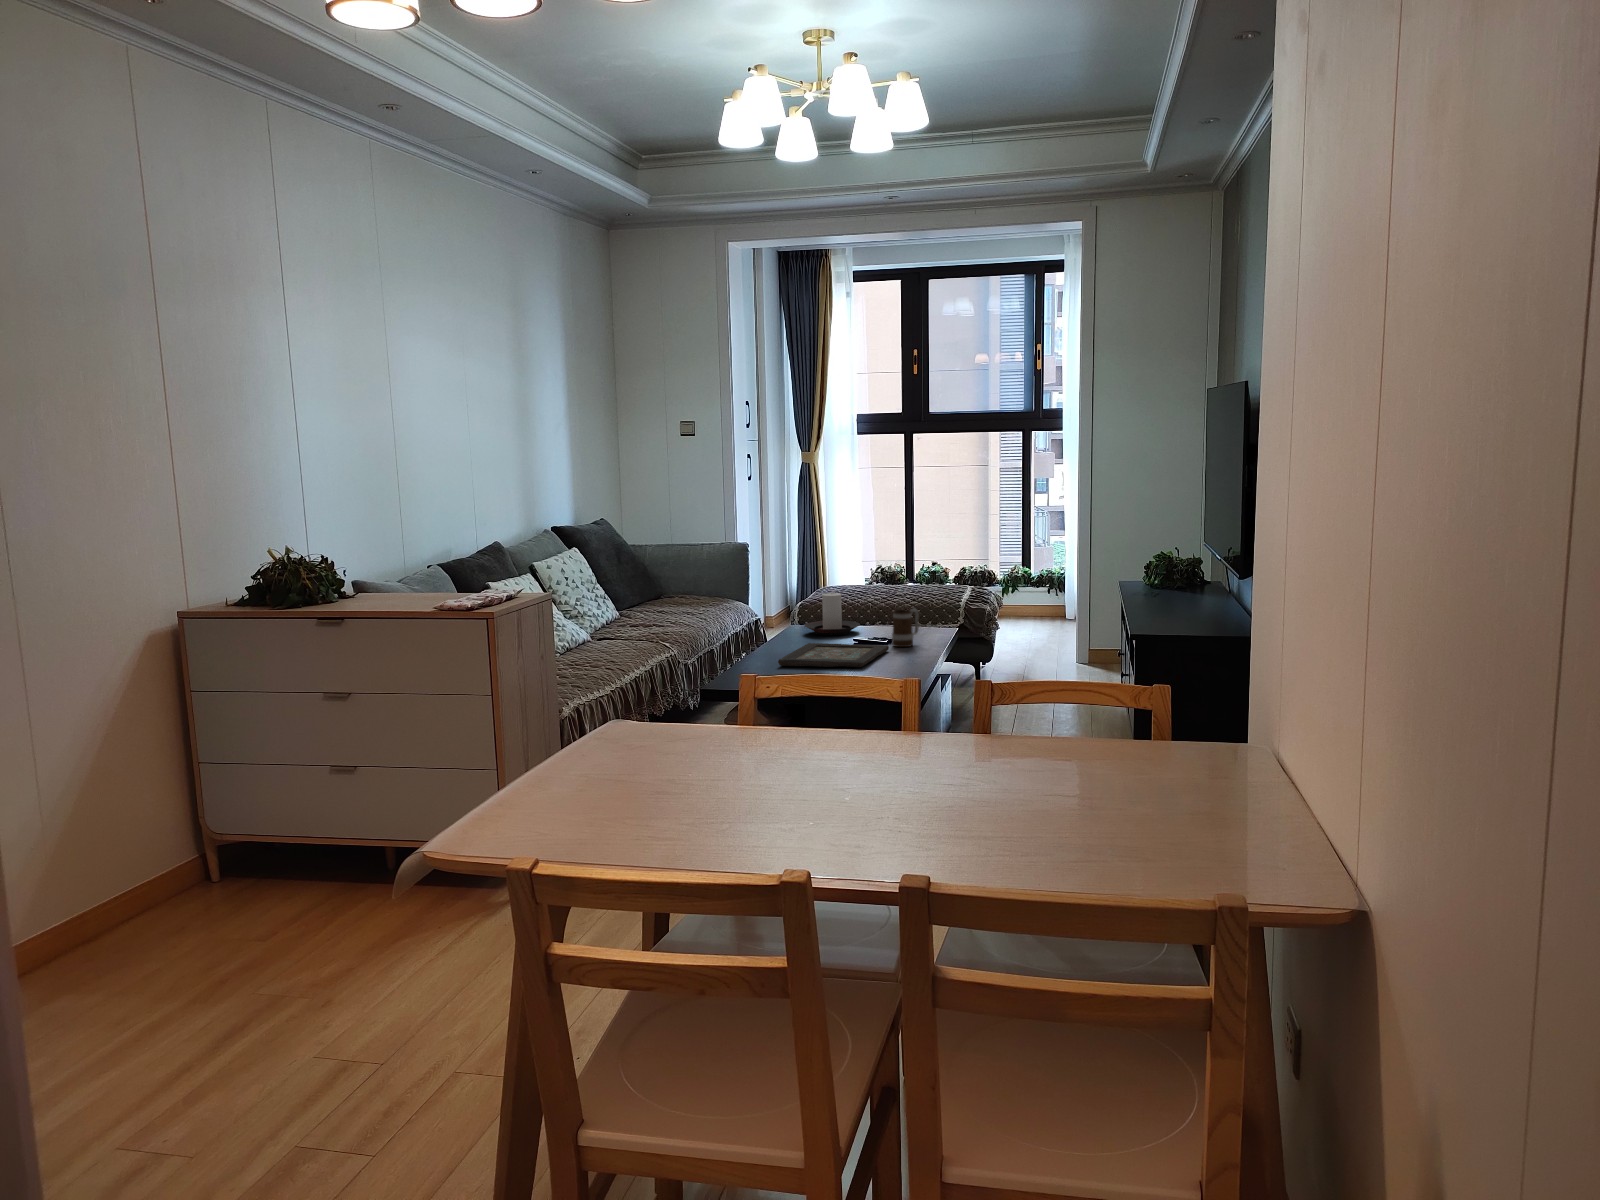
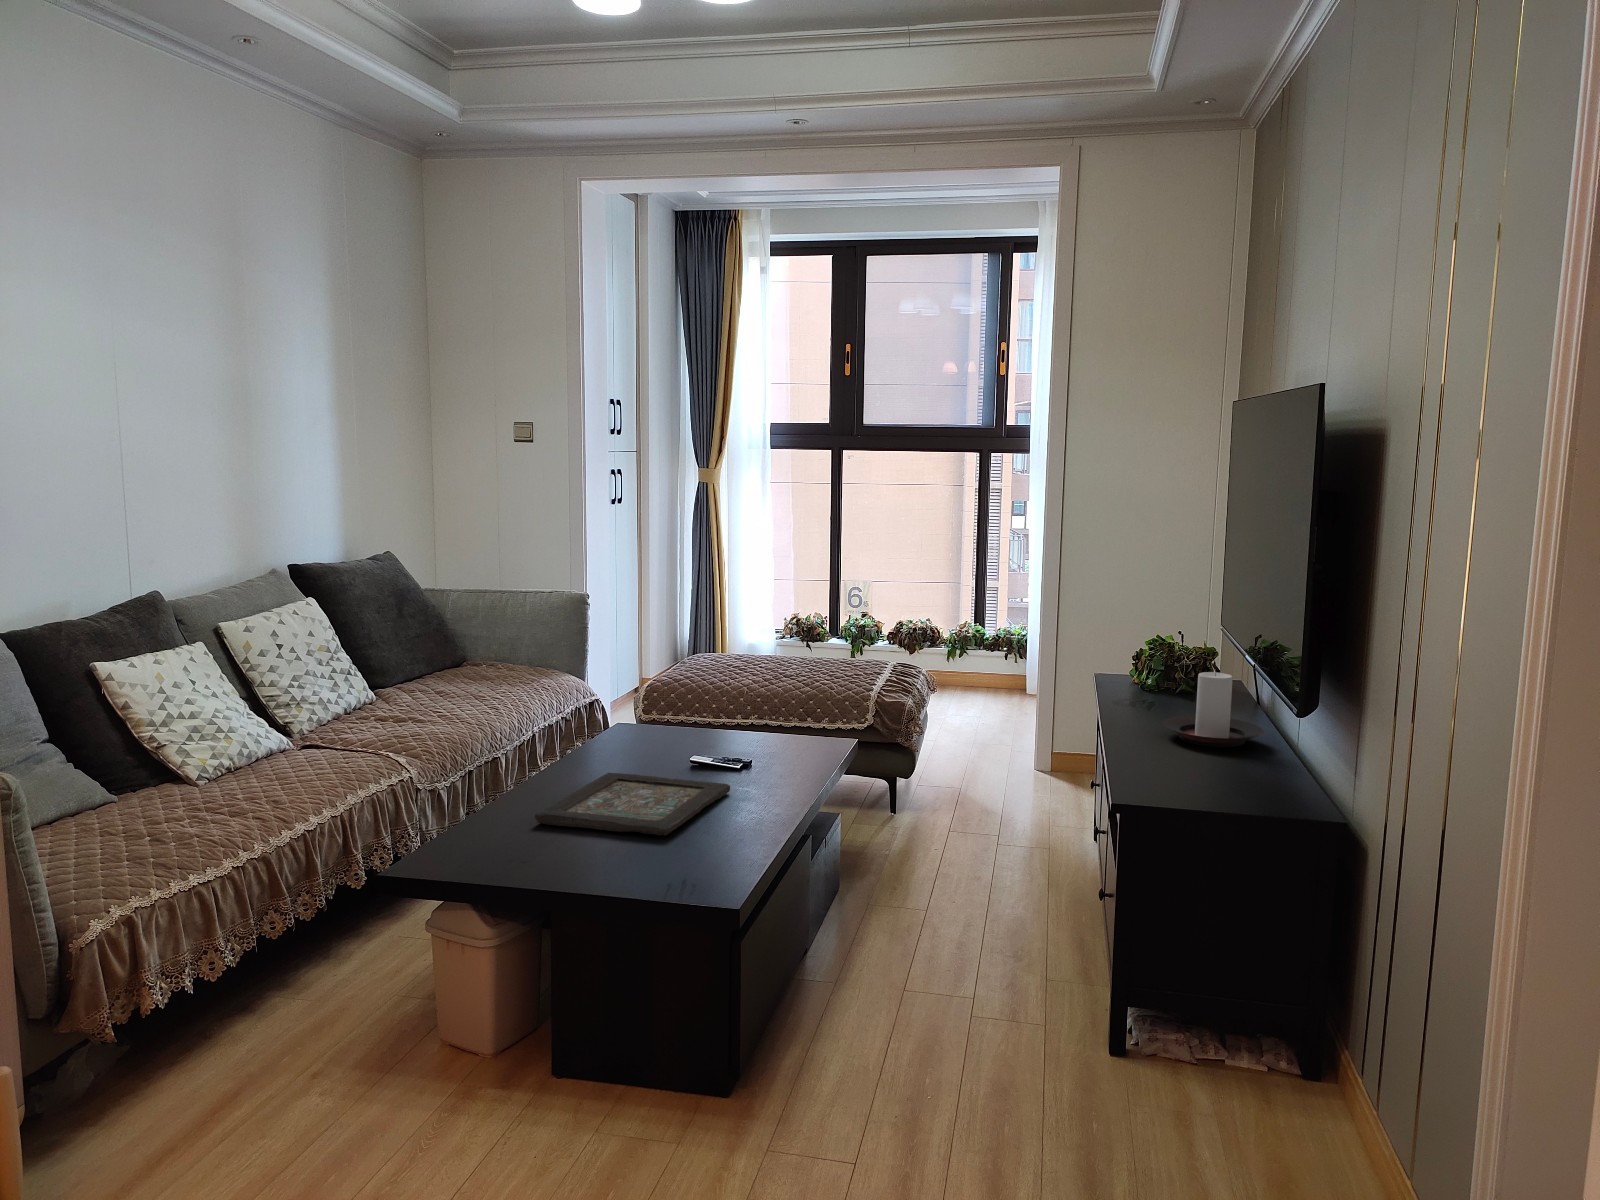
candle holder: present [805,593,860,635] -> present [1163,671,1264,747]
mug: present [892,609,919,647] -> none [741,722,784,785]

